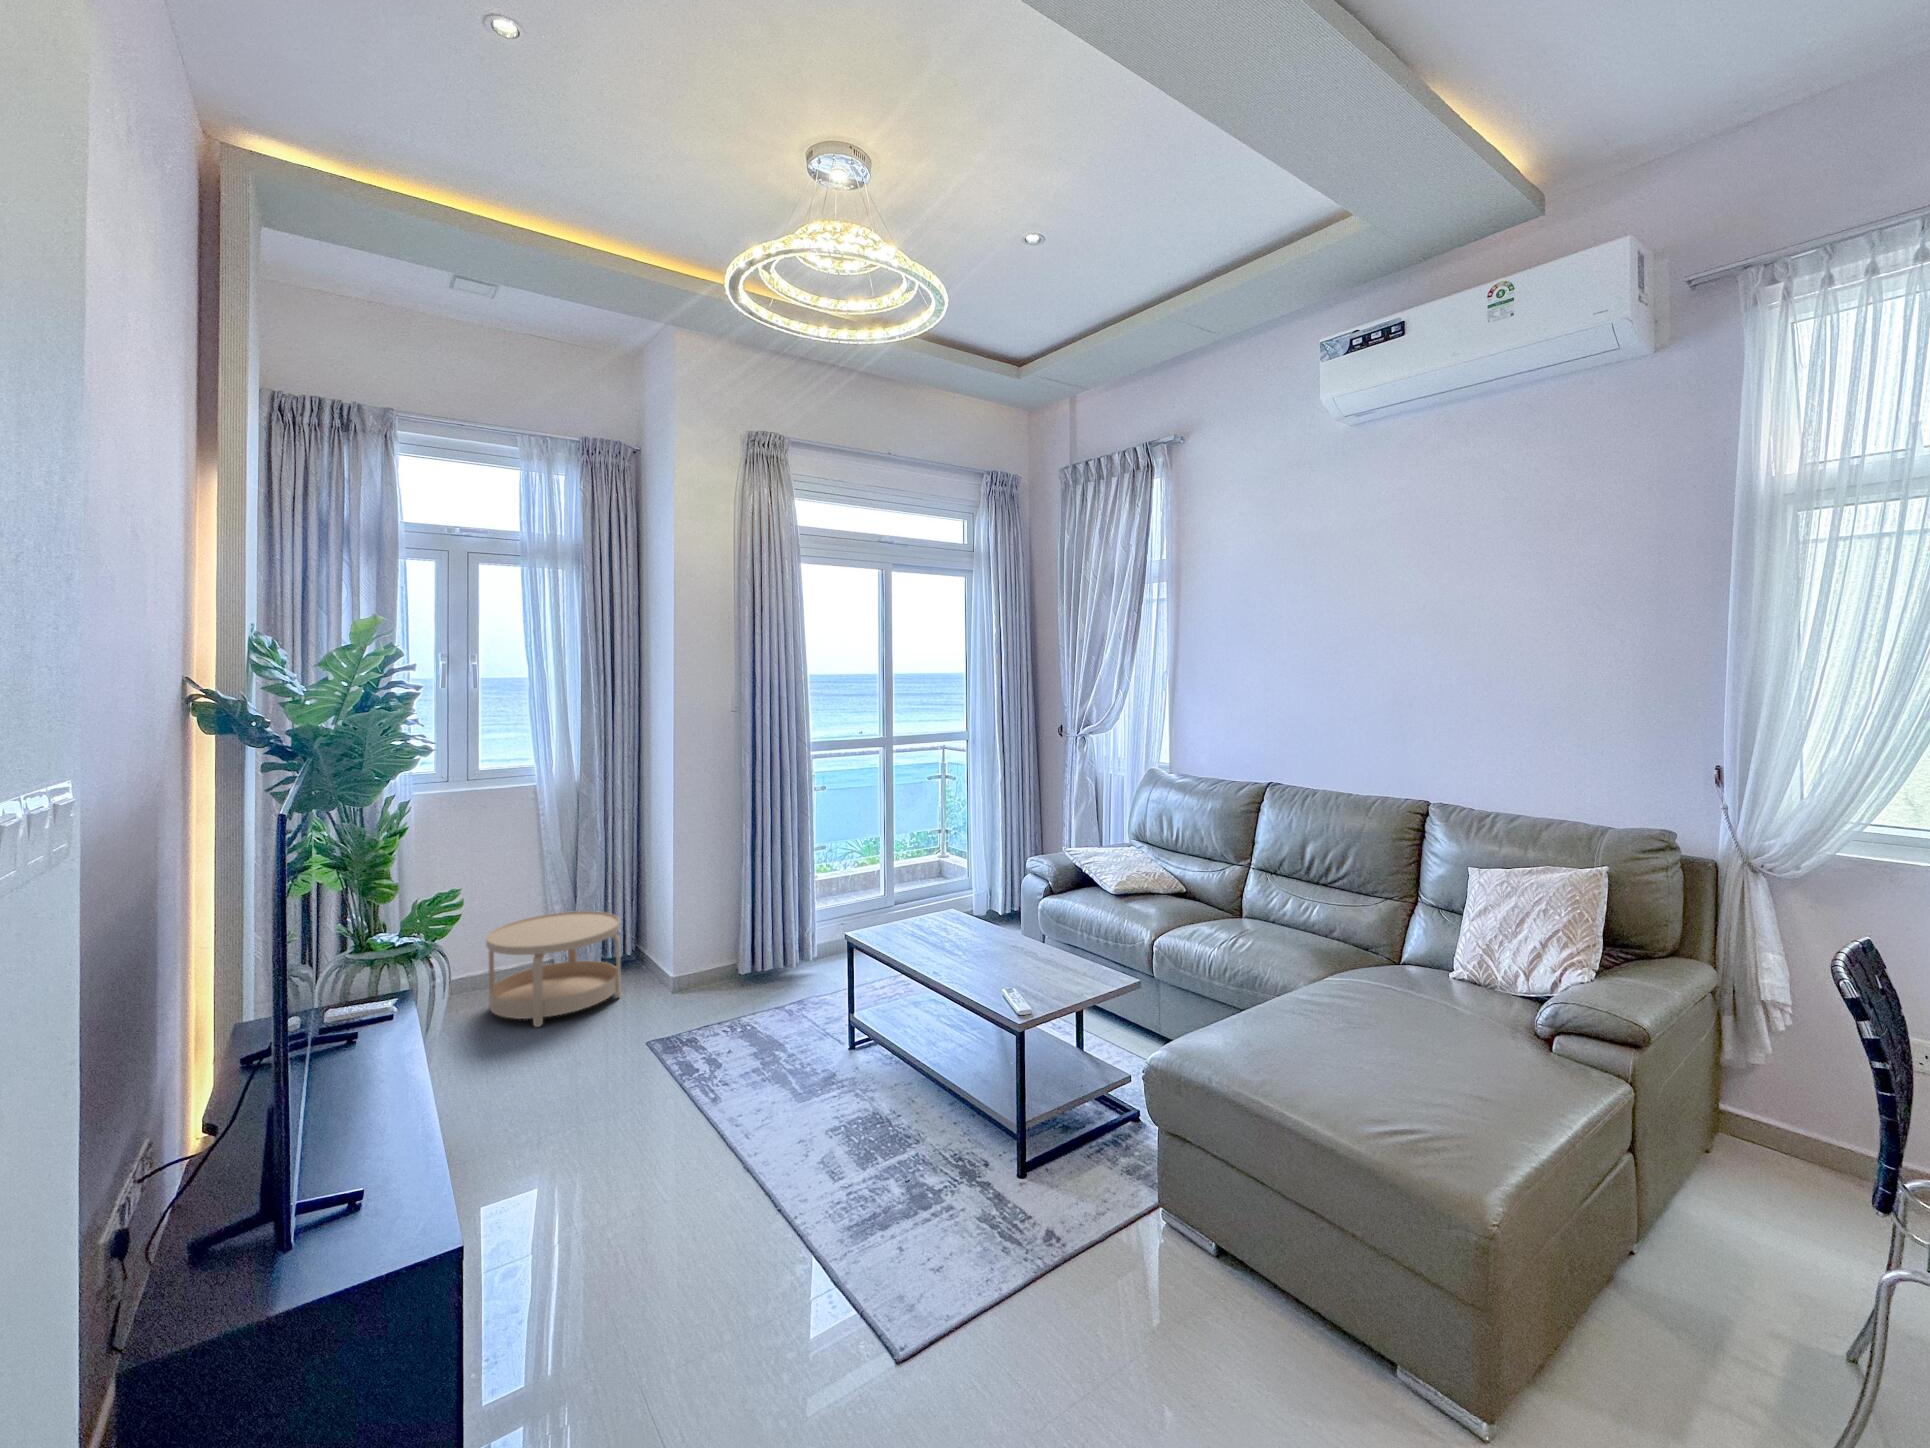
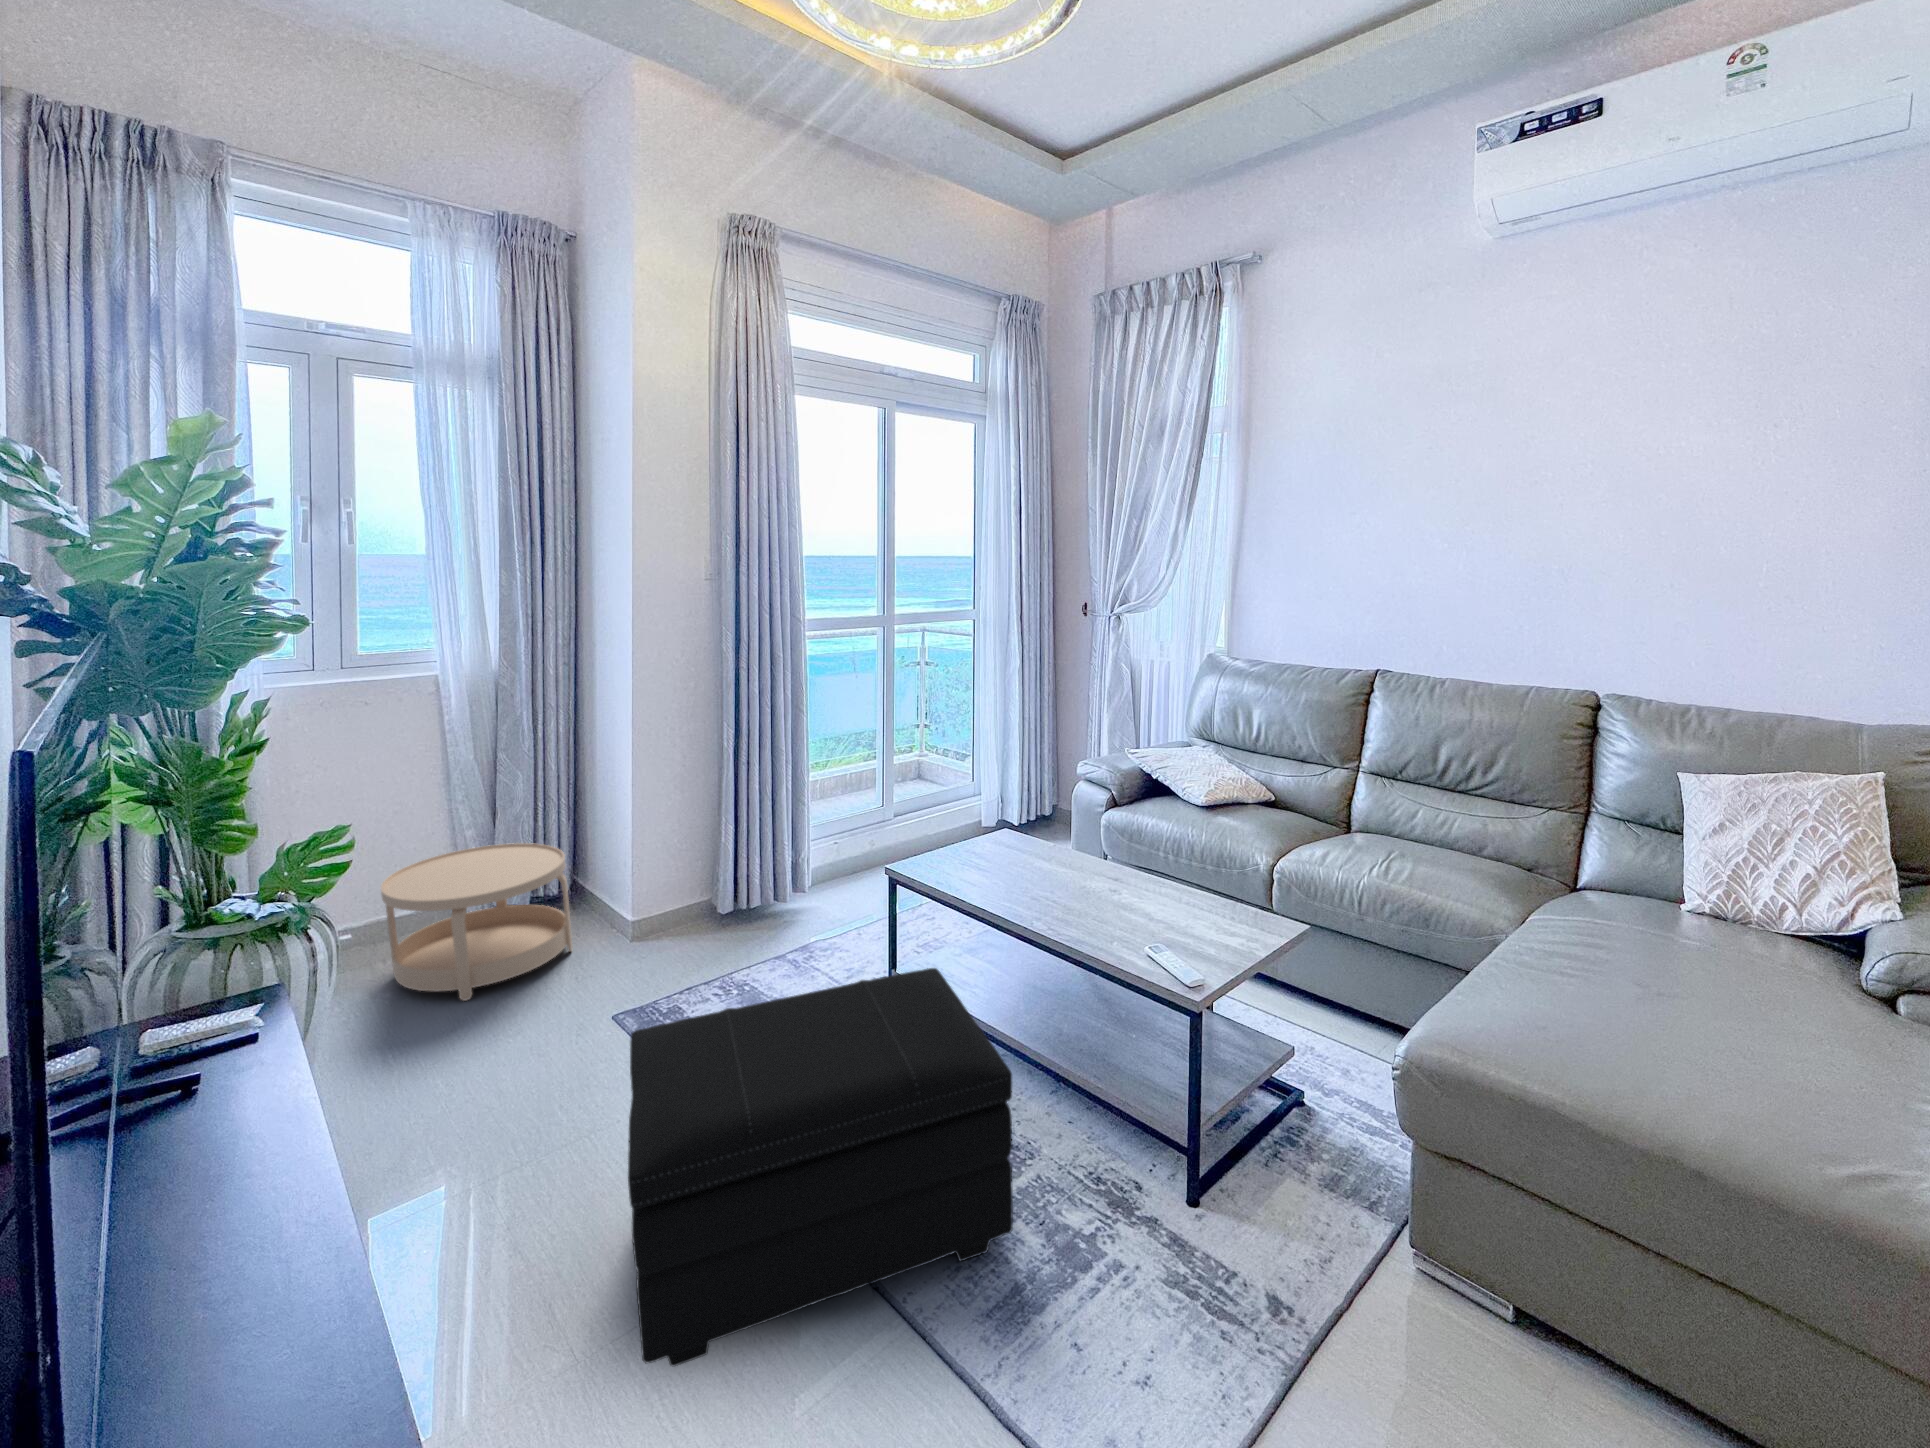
footstool: none [613,997,880,1241] -> present [628,968,1013,1366]

